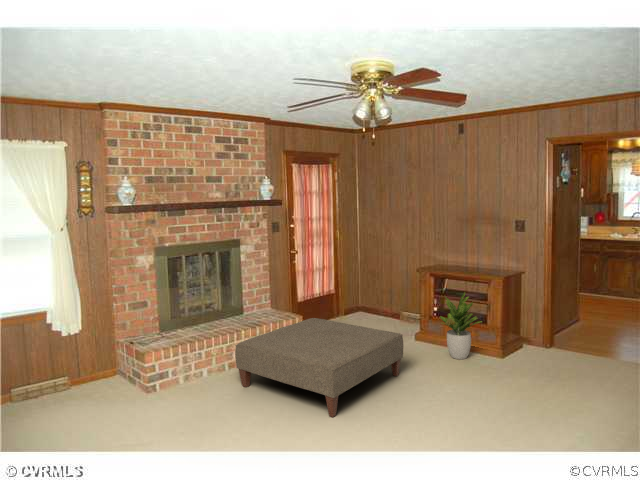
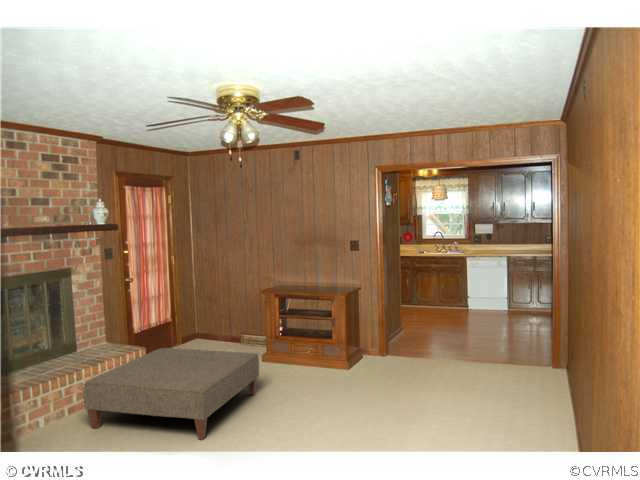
potted plant: present [440,293,482,359] -> none [288,309,326,373]

